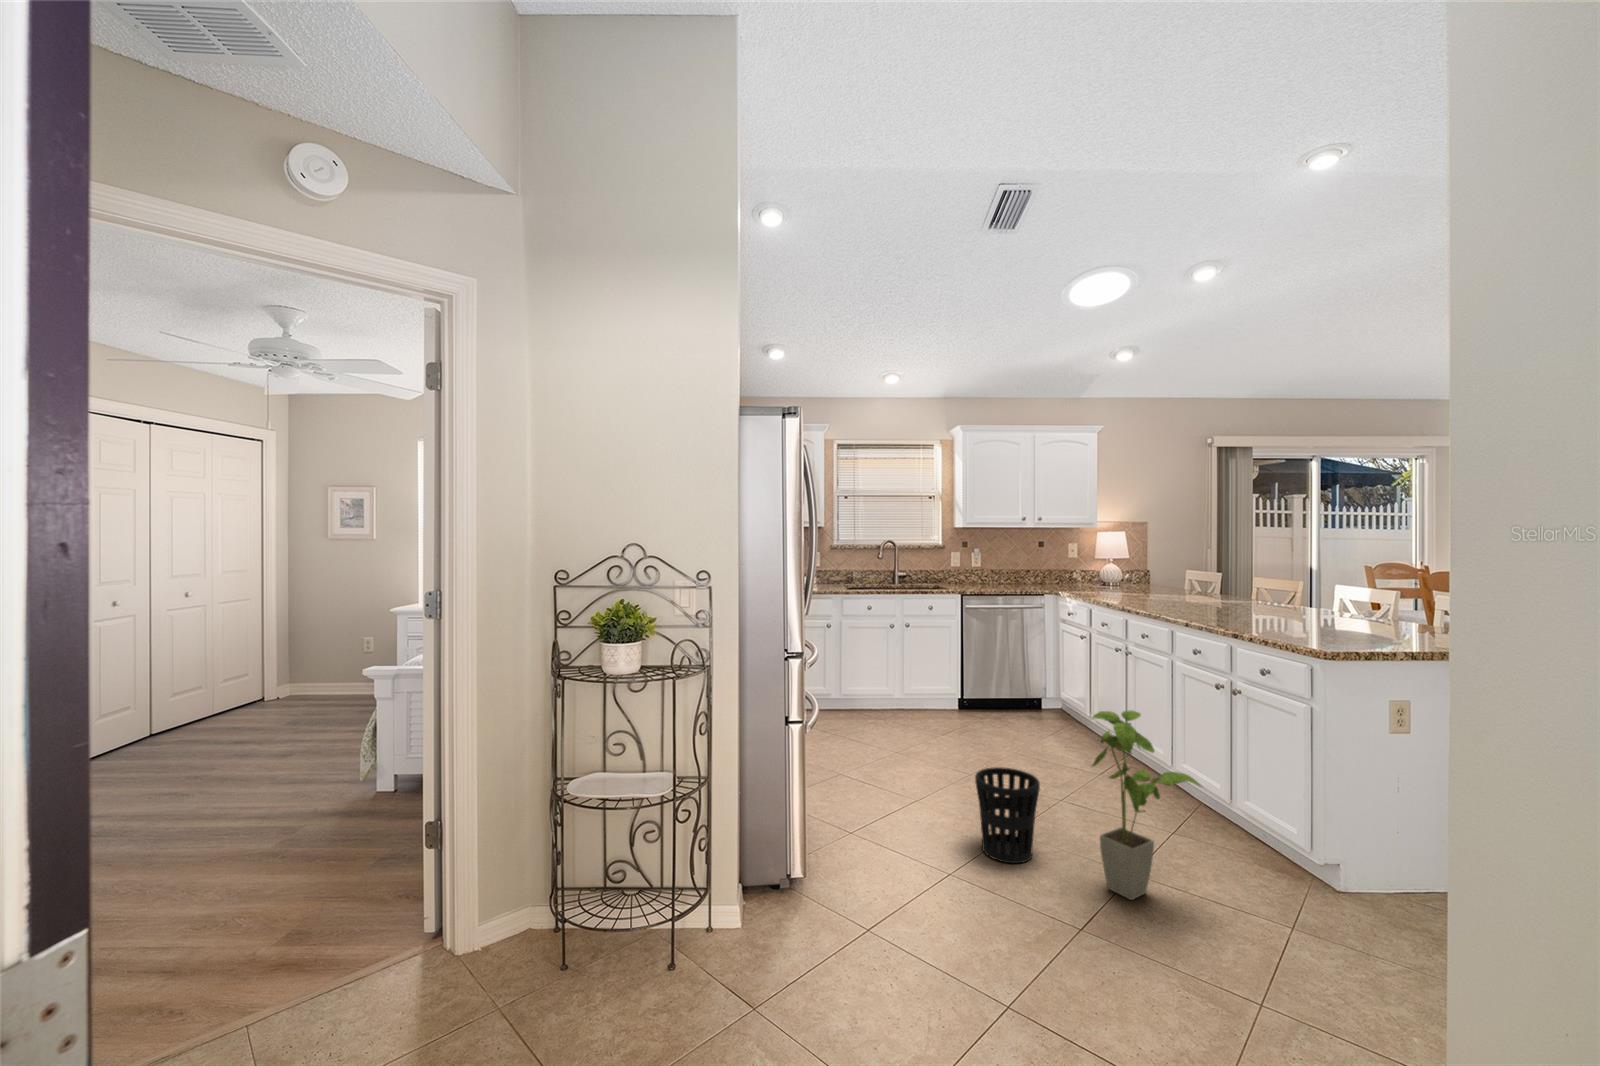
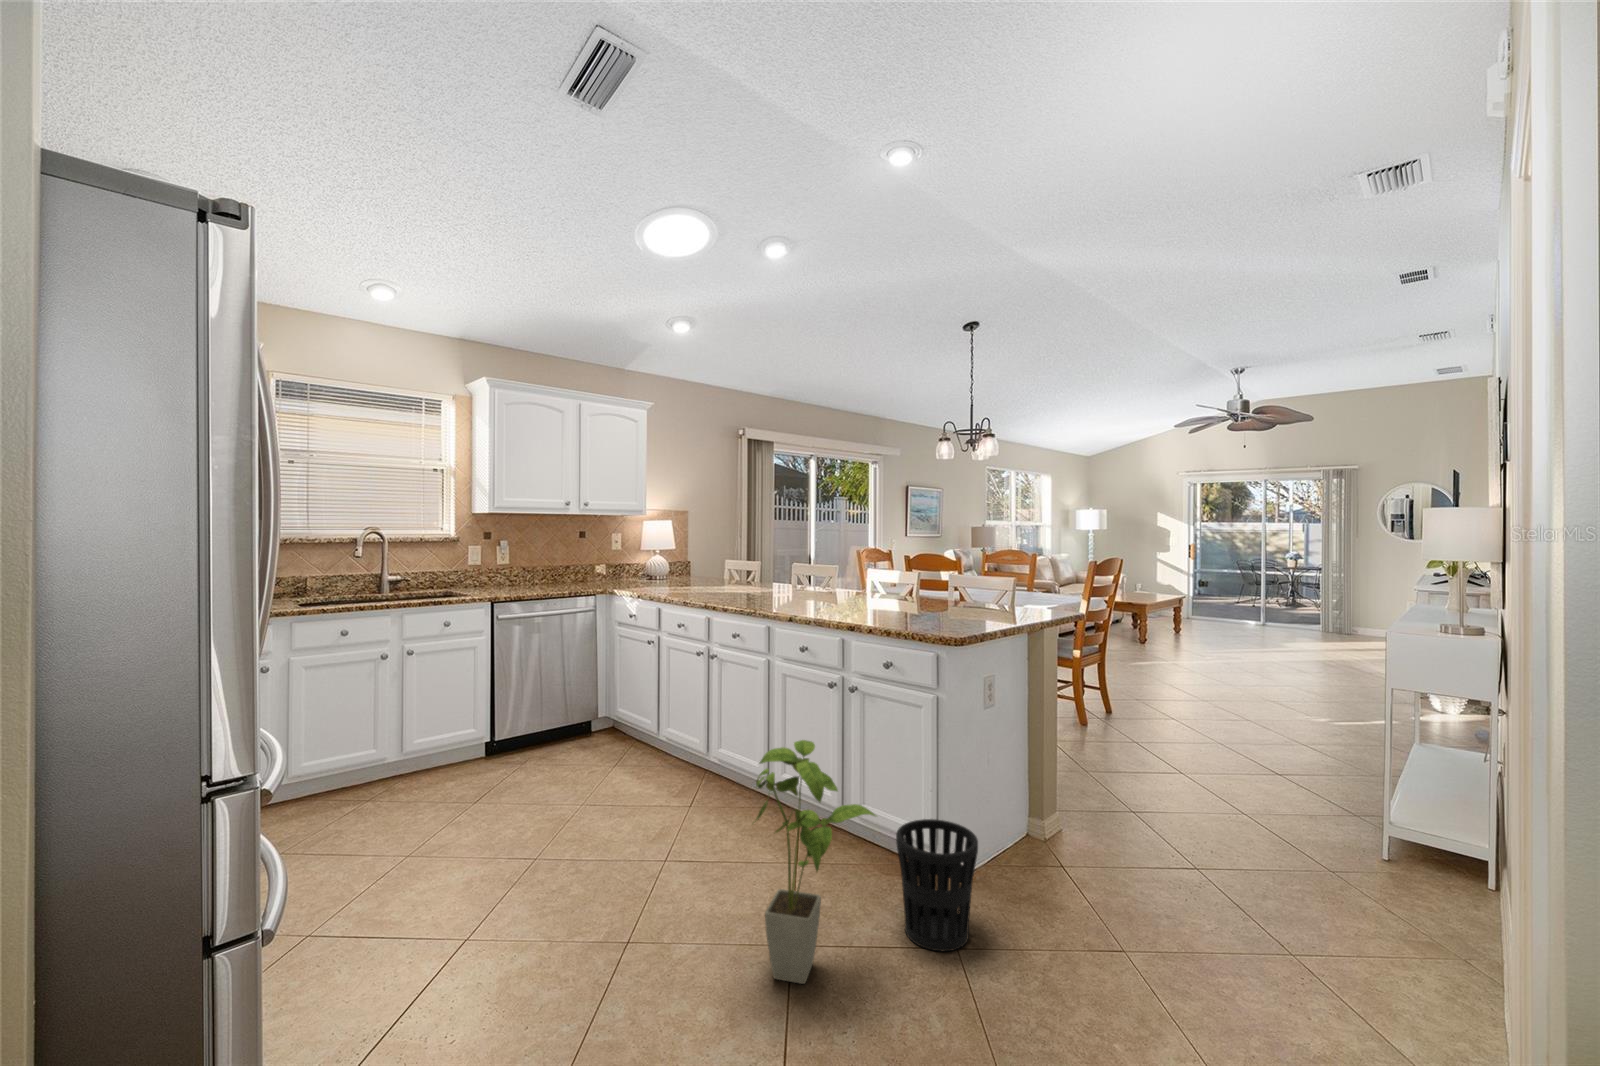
wastebasket: present [975,767,1040,863] -> present [896,819,978,951]

